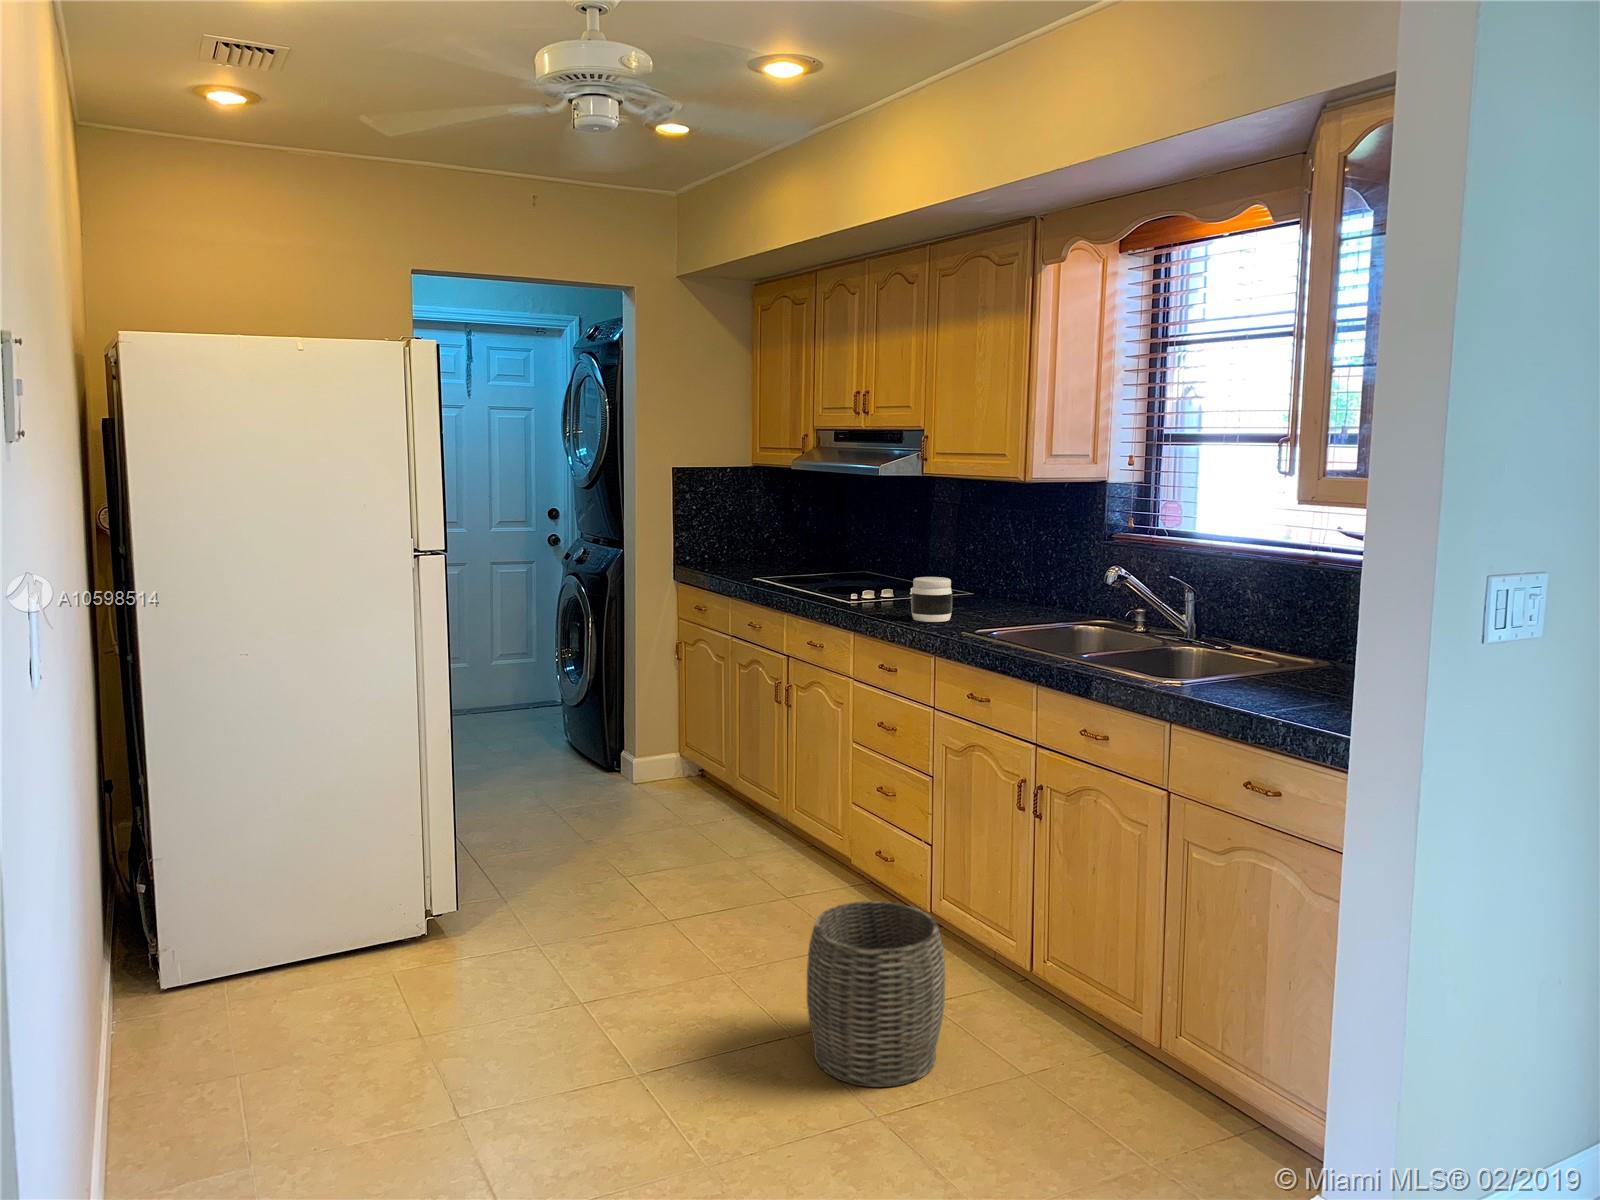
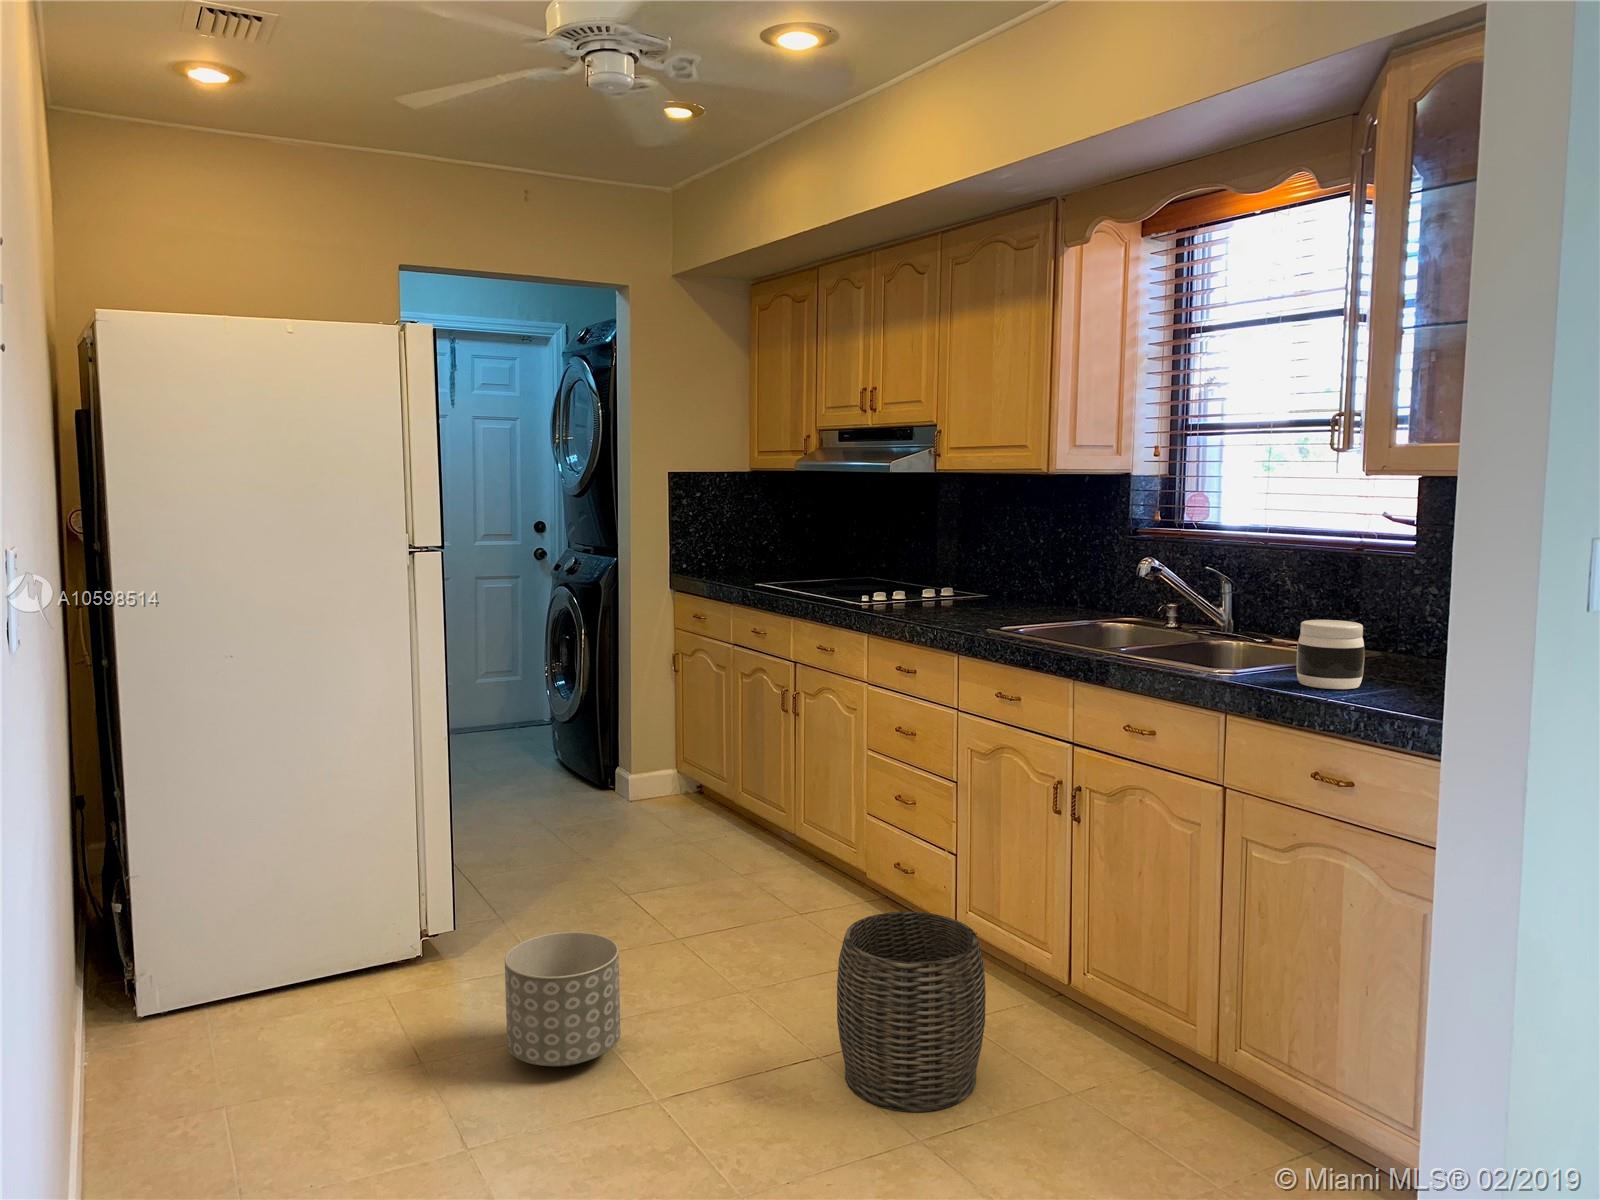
jar: present [911,577,952,622] -> present [1297,620,1364,689]
planter: none [500,915,607,1039] -> present [505,932,620,1067]

